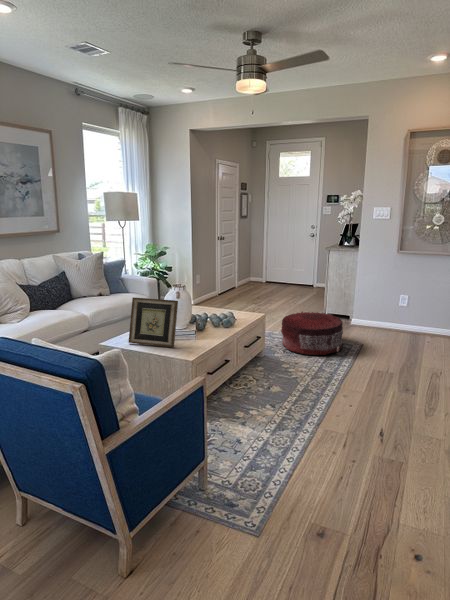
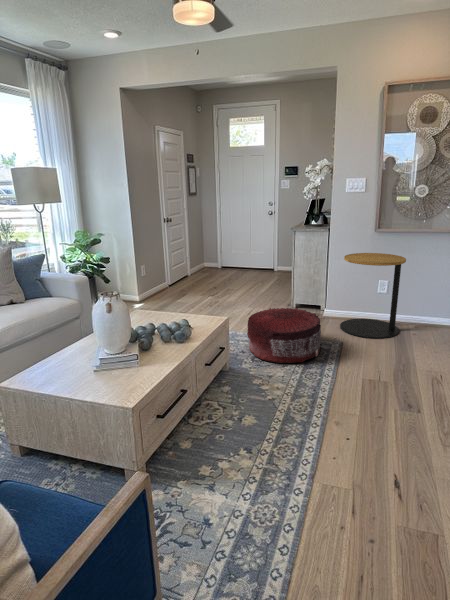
side table: none [363,271,422,343] -> present [340,253,406,339]
picture frame: present [129,297,178,347] -> none [40,317,108,386]

